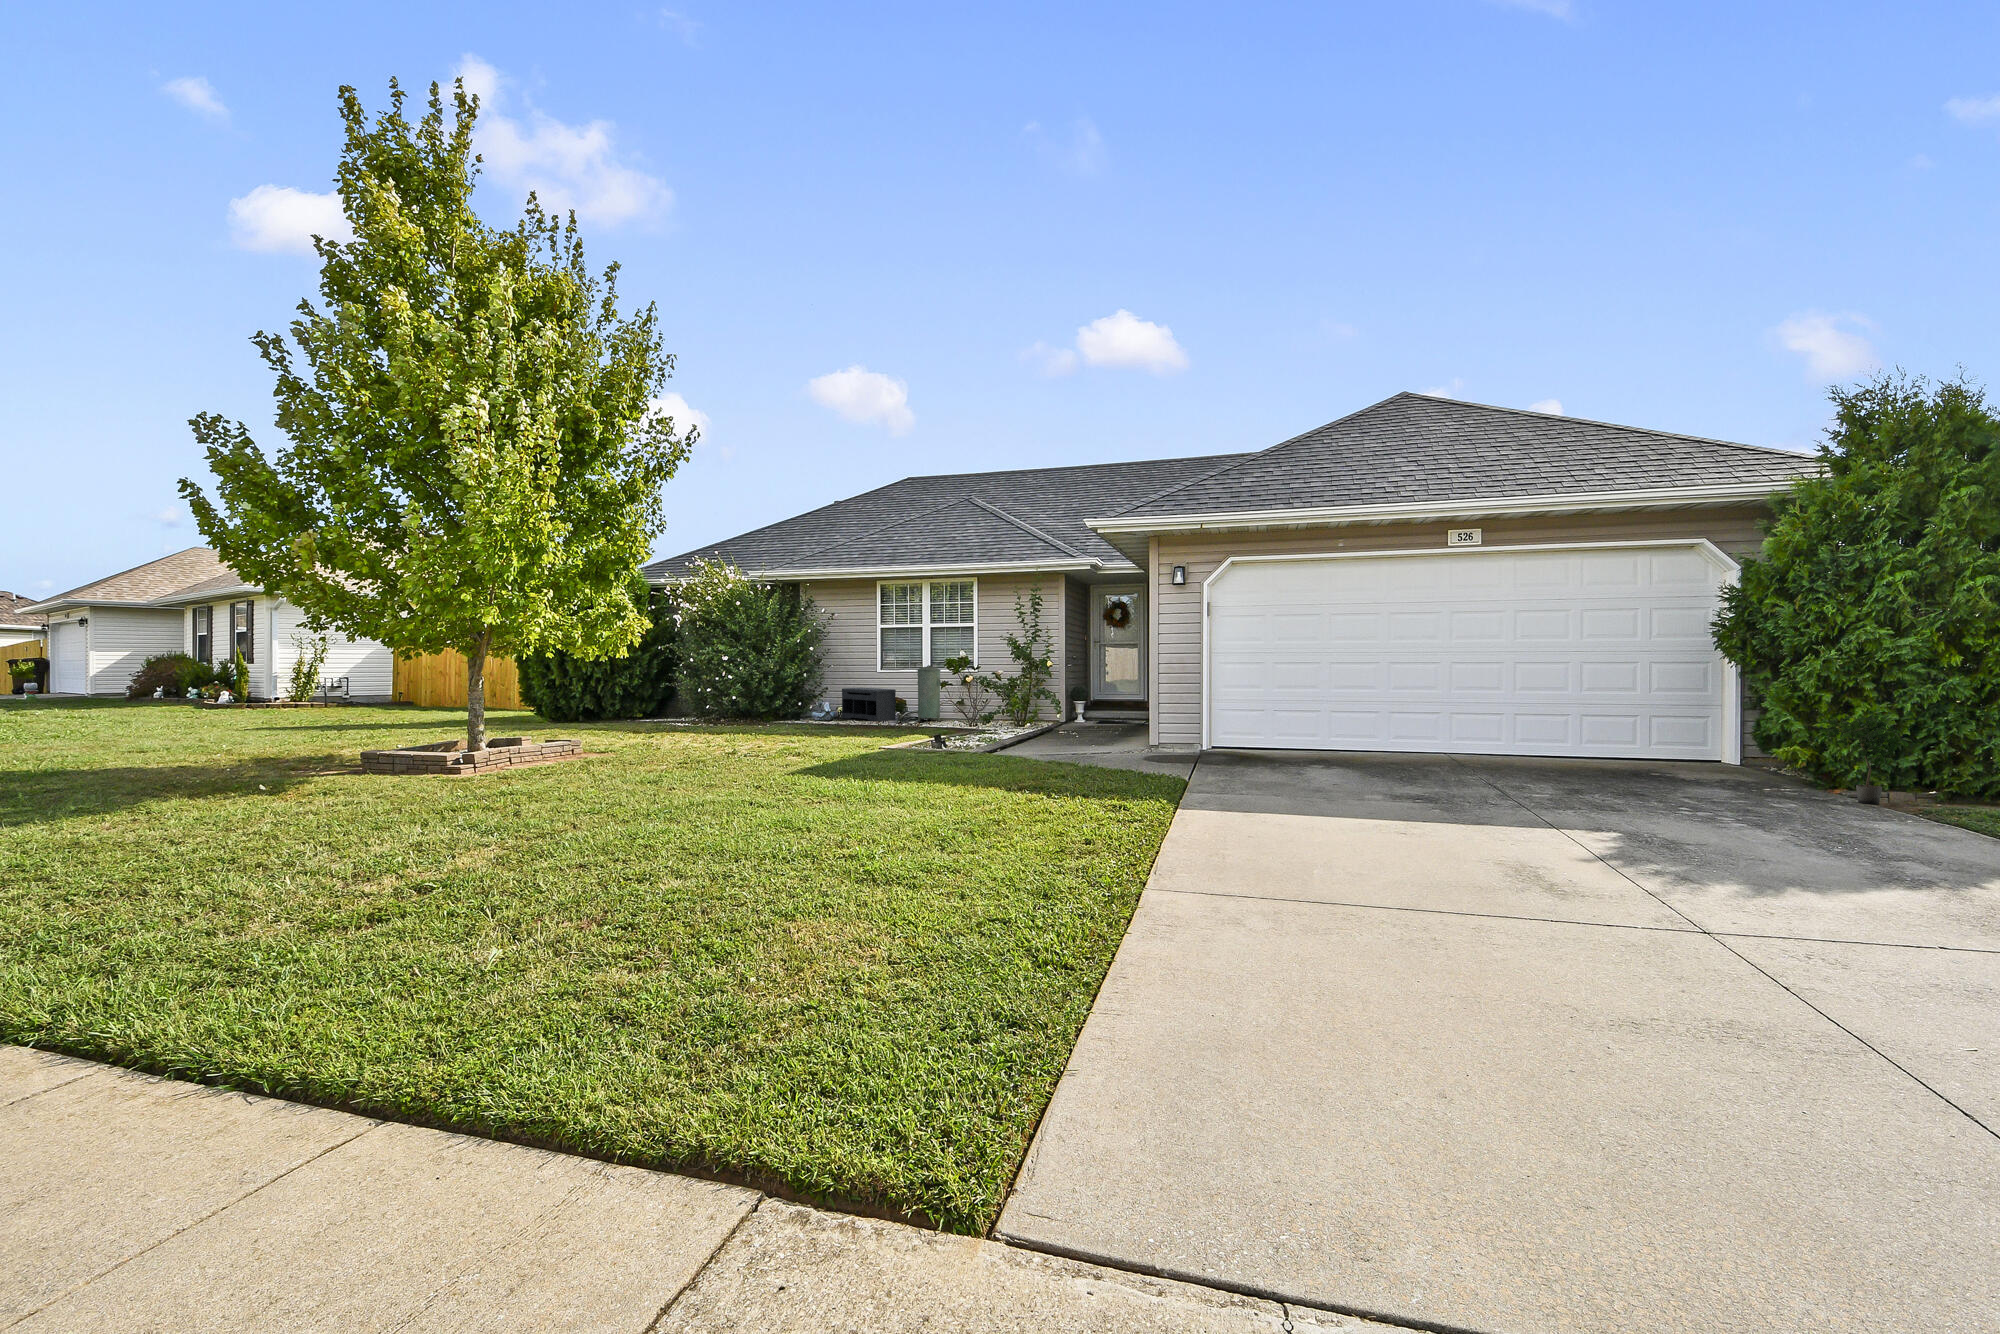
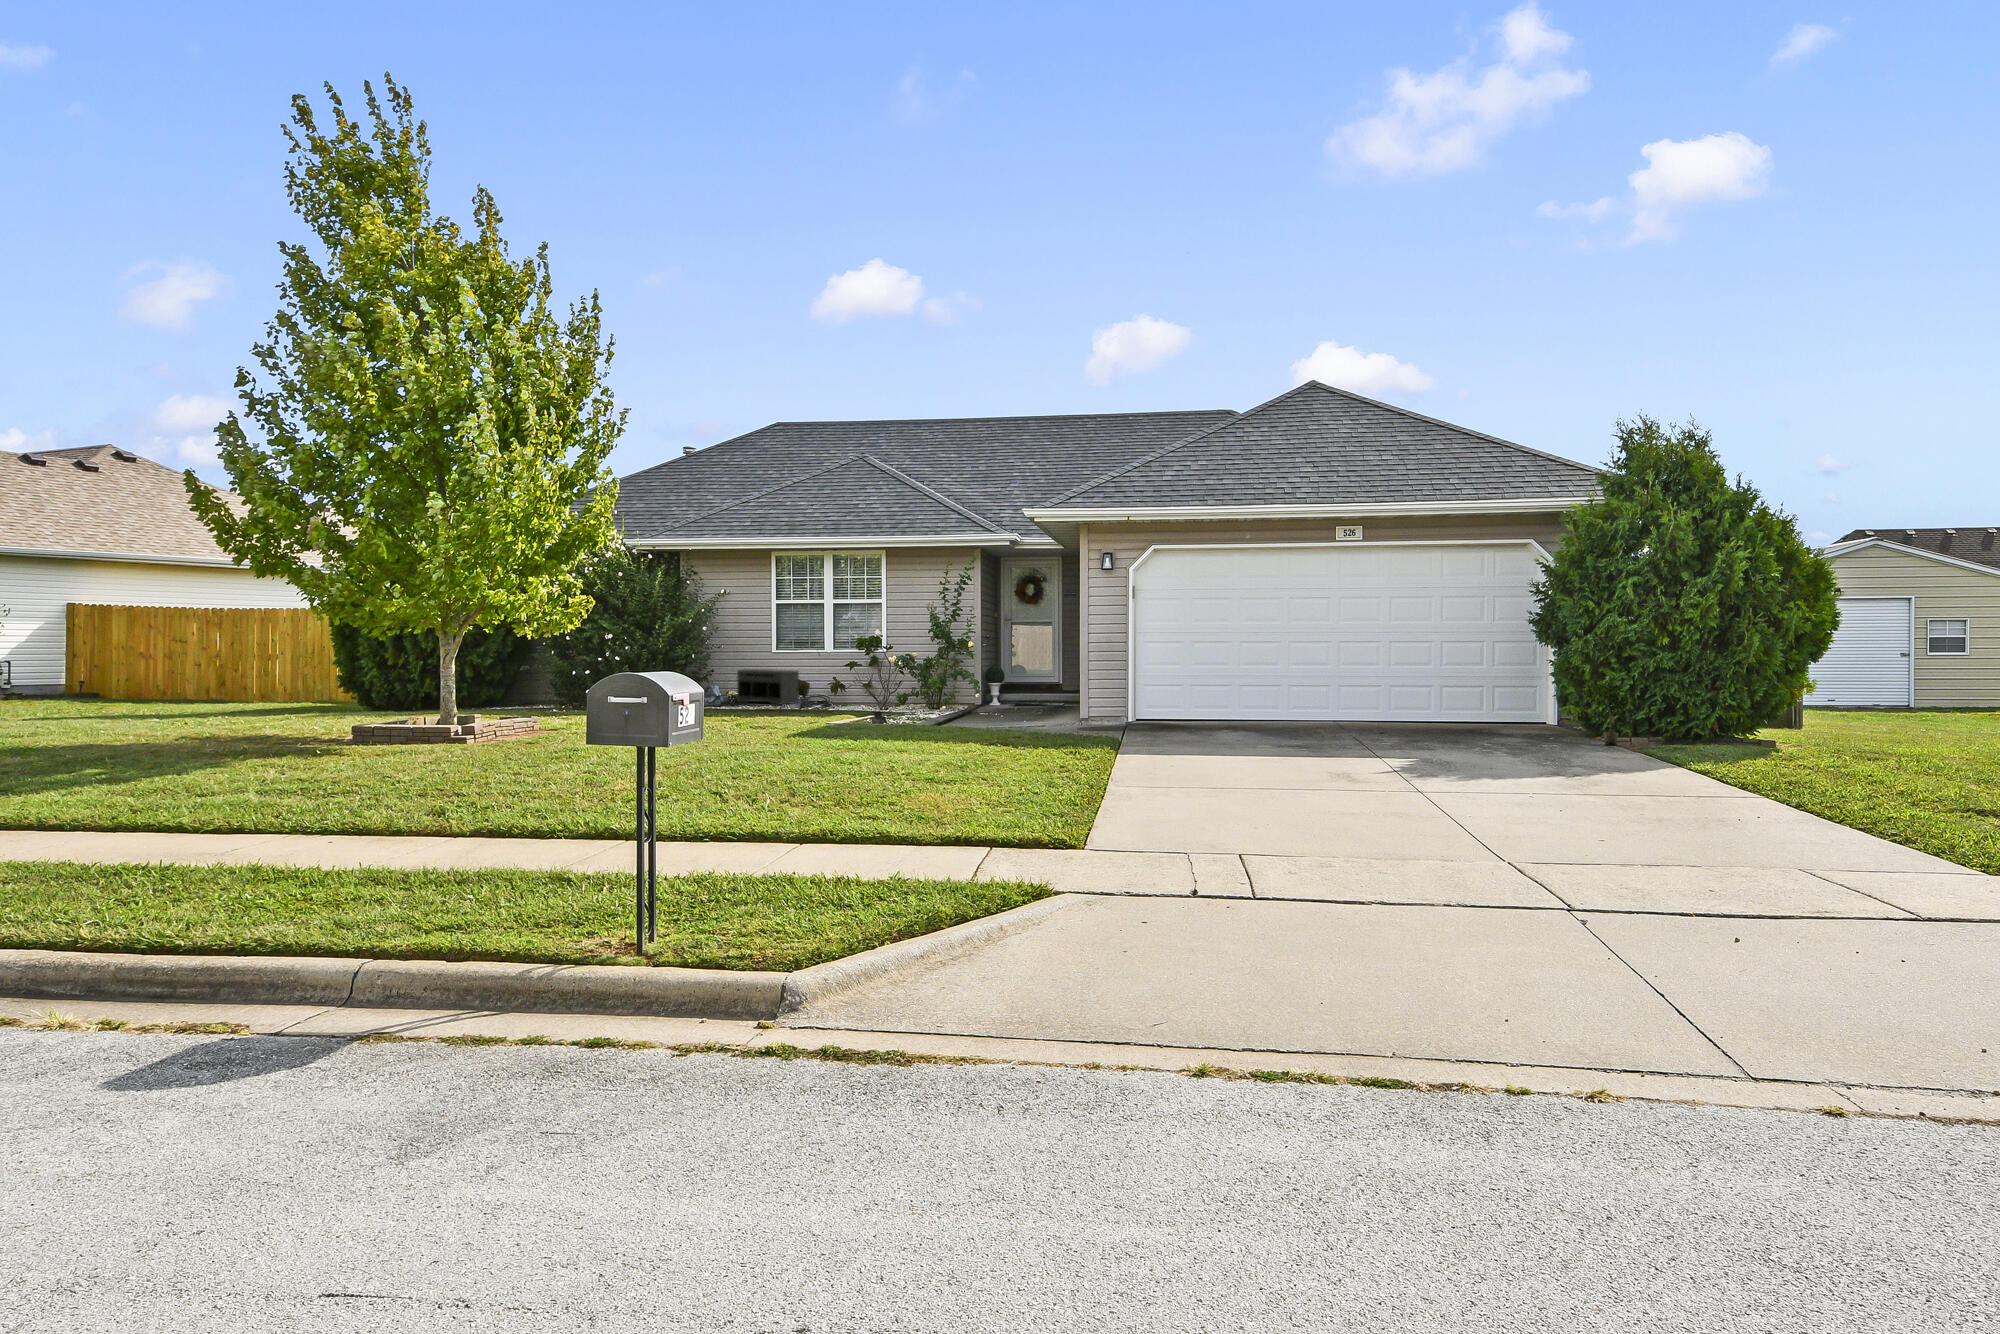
trash can: present [917,665,941,721] -> none [824,644,849,704]

